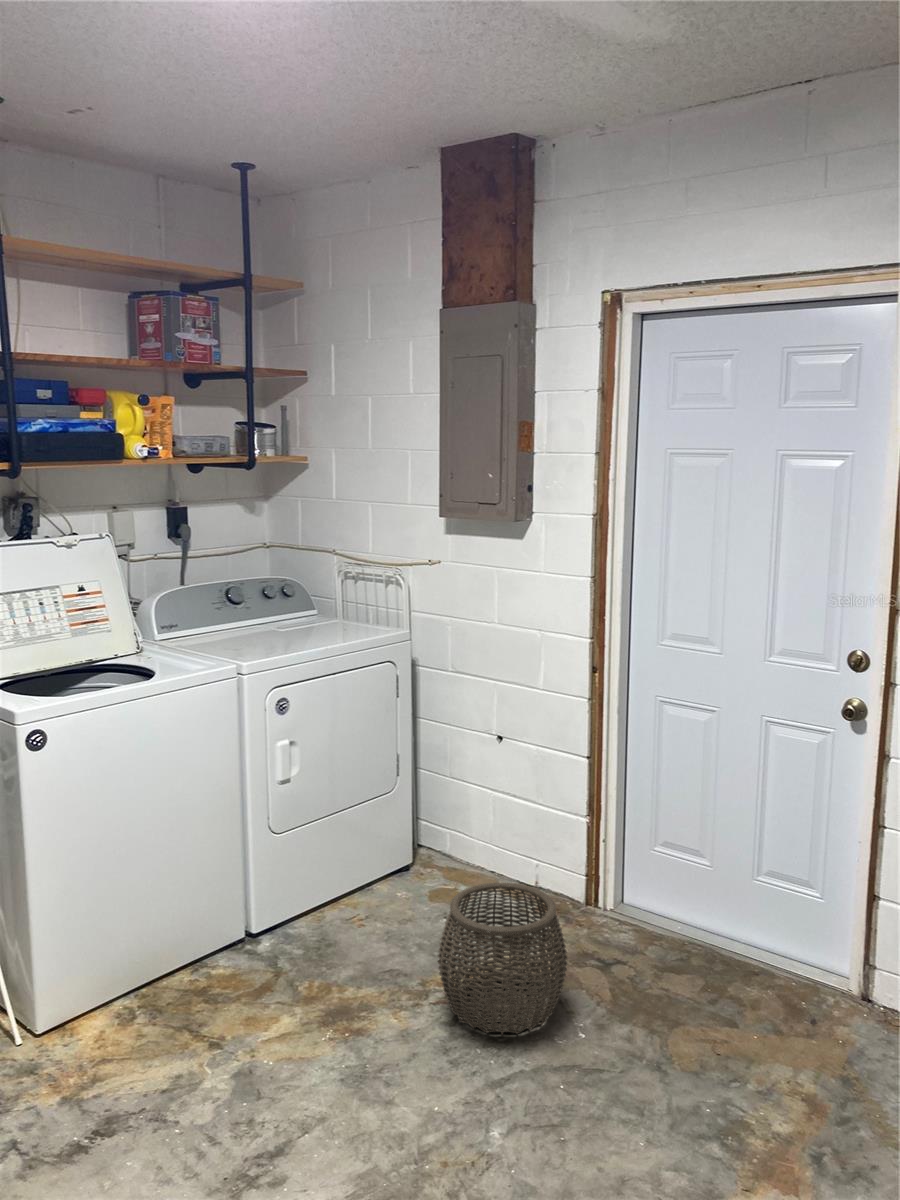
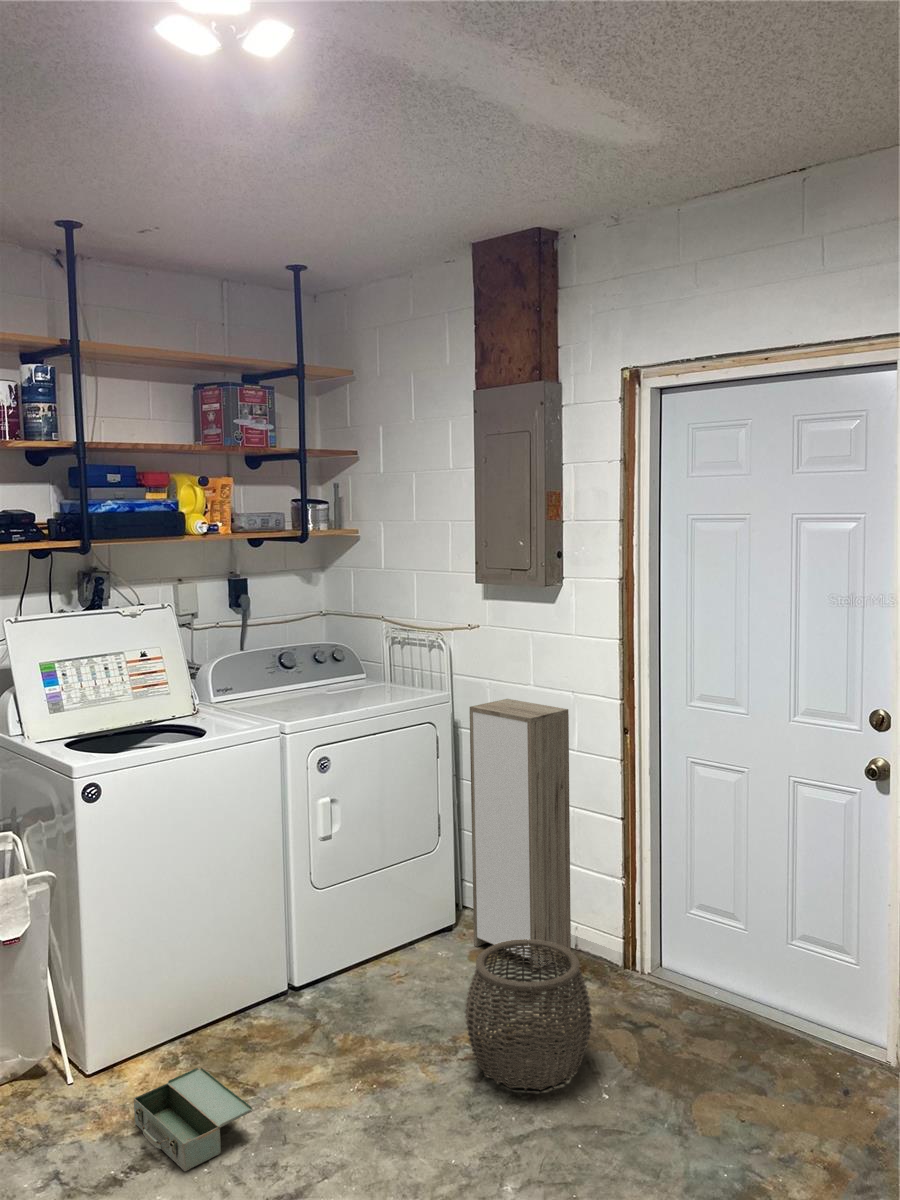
storage cabinet: none [432,635,535,912] -> present [470,699,571,971]
toolbox: none [94,1023,224,1133] -> present [134,1068,253,1171]

